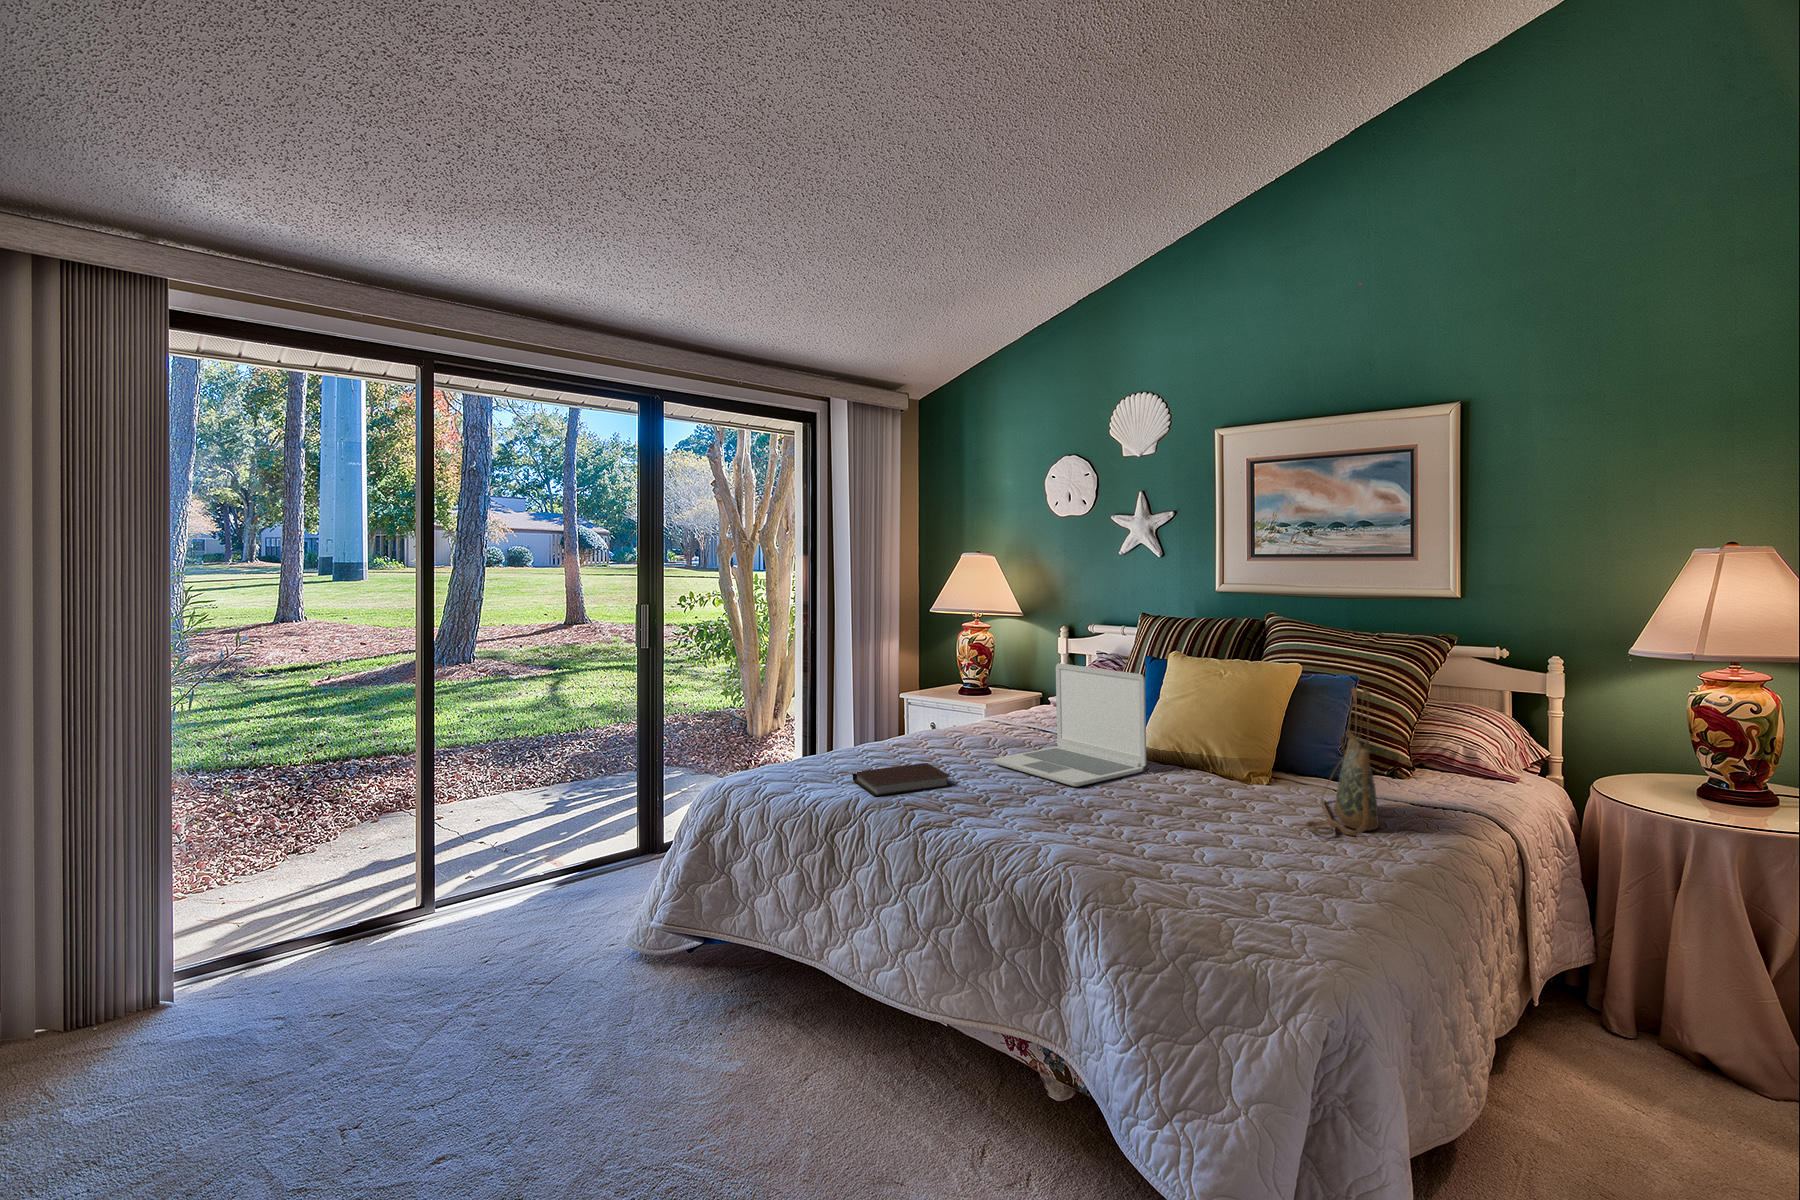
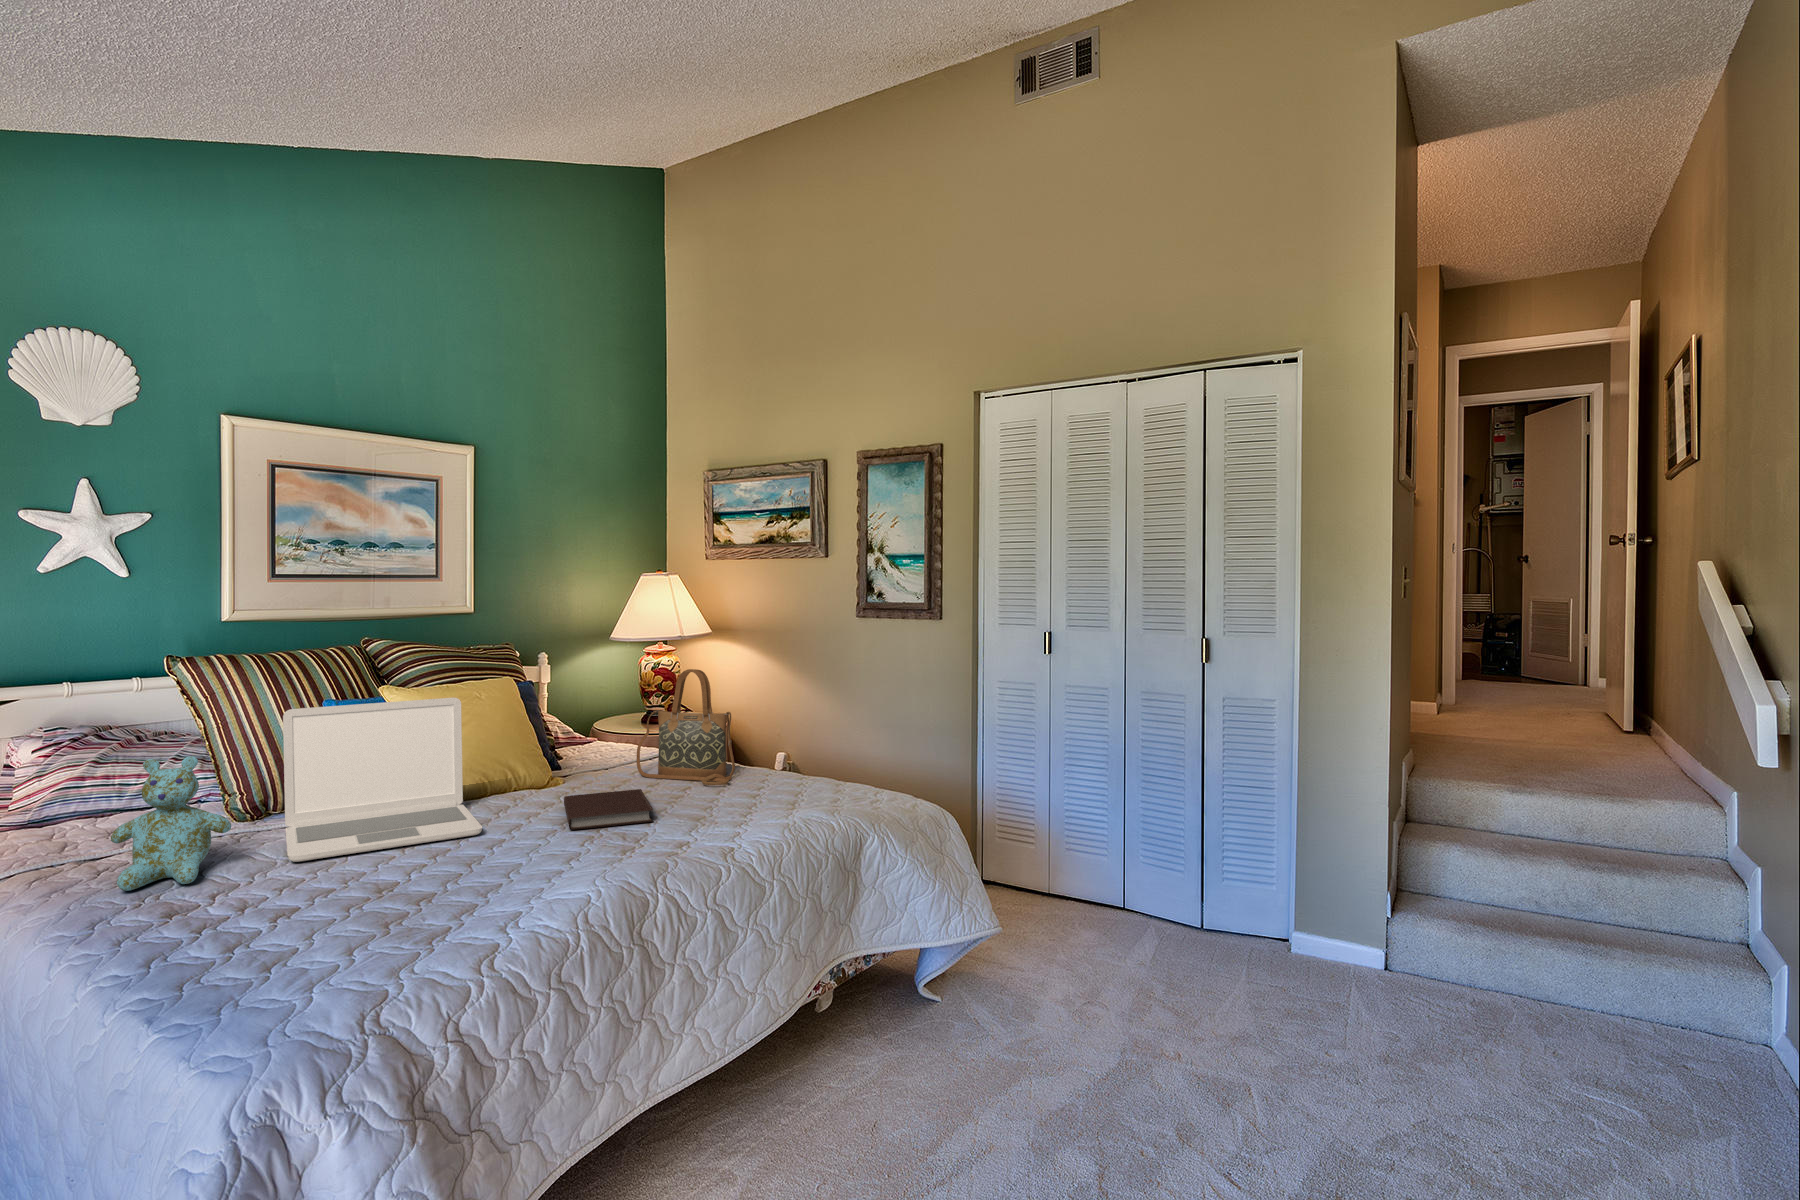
stuffed bear: none [937,679,990,756] -> present [111,756,231,891]
notebook: present [853,763,951,796] -> present [564,789,653,830]

